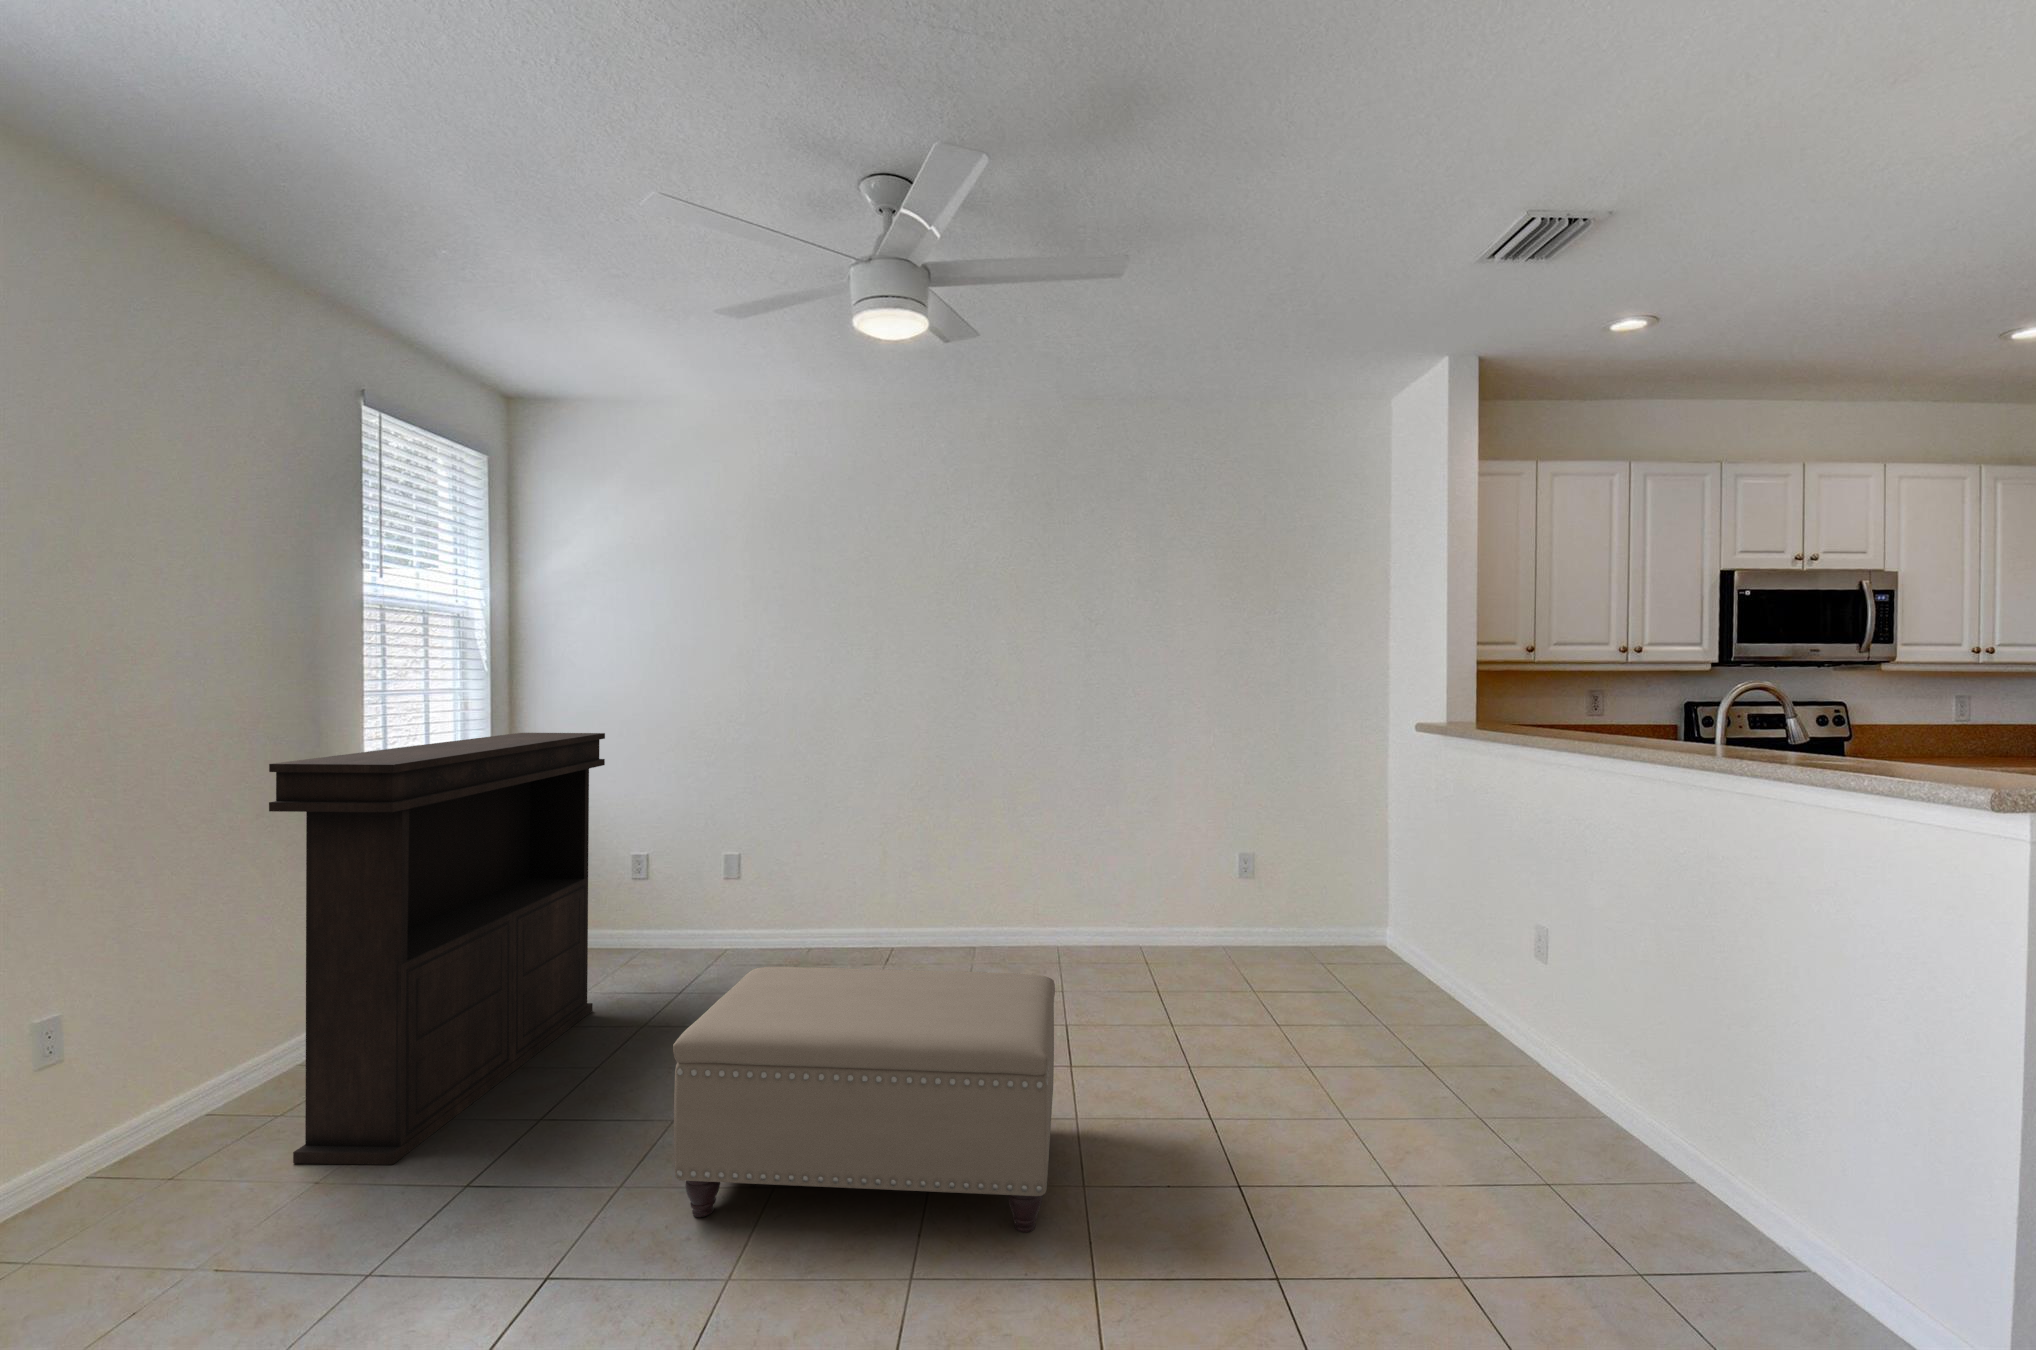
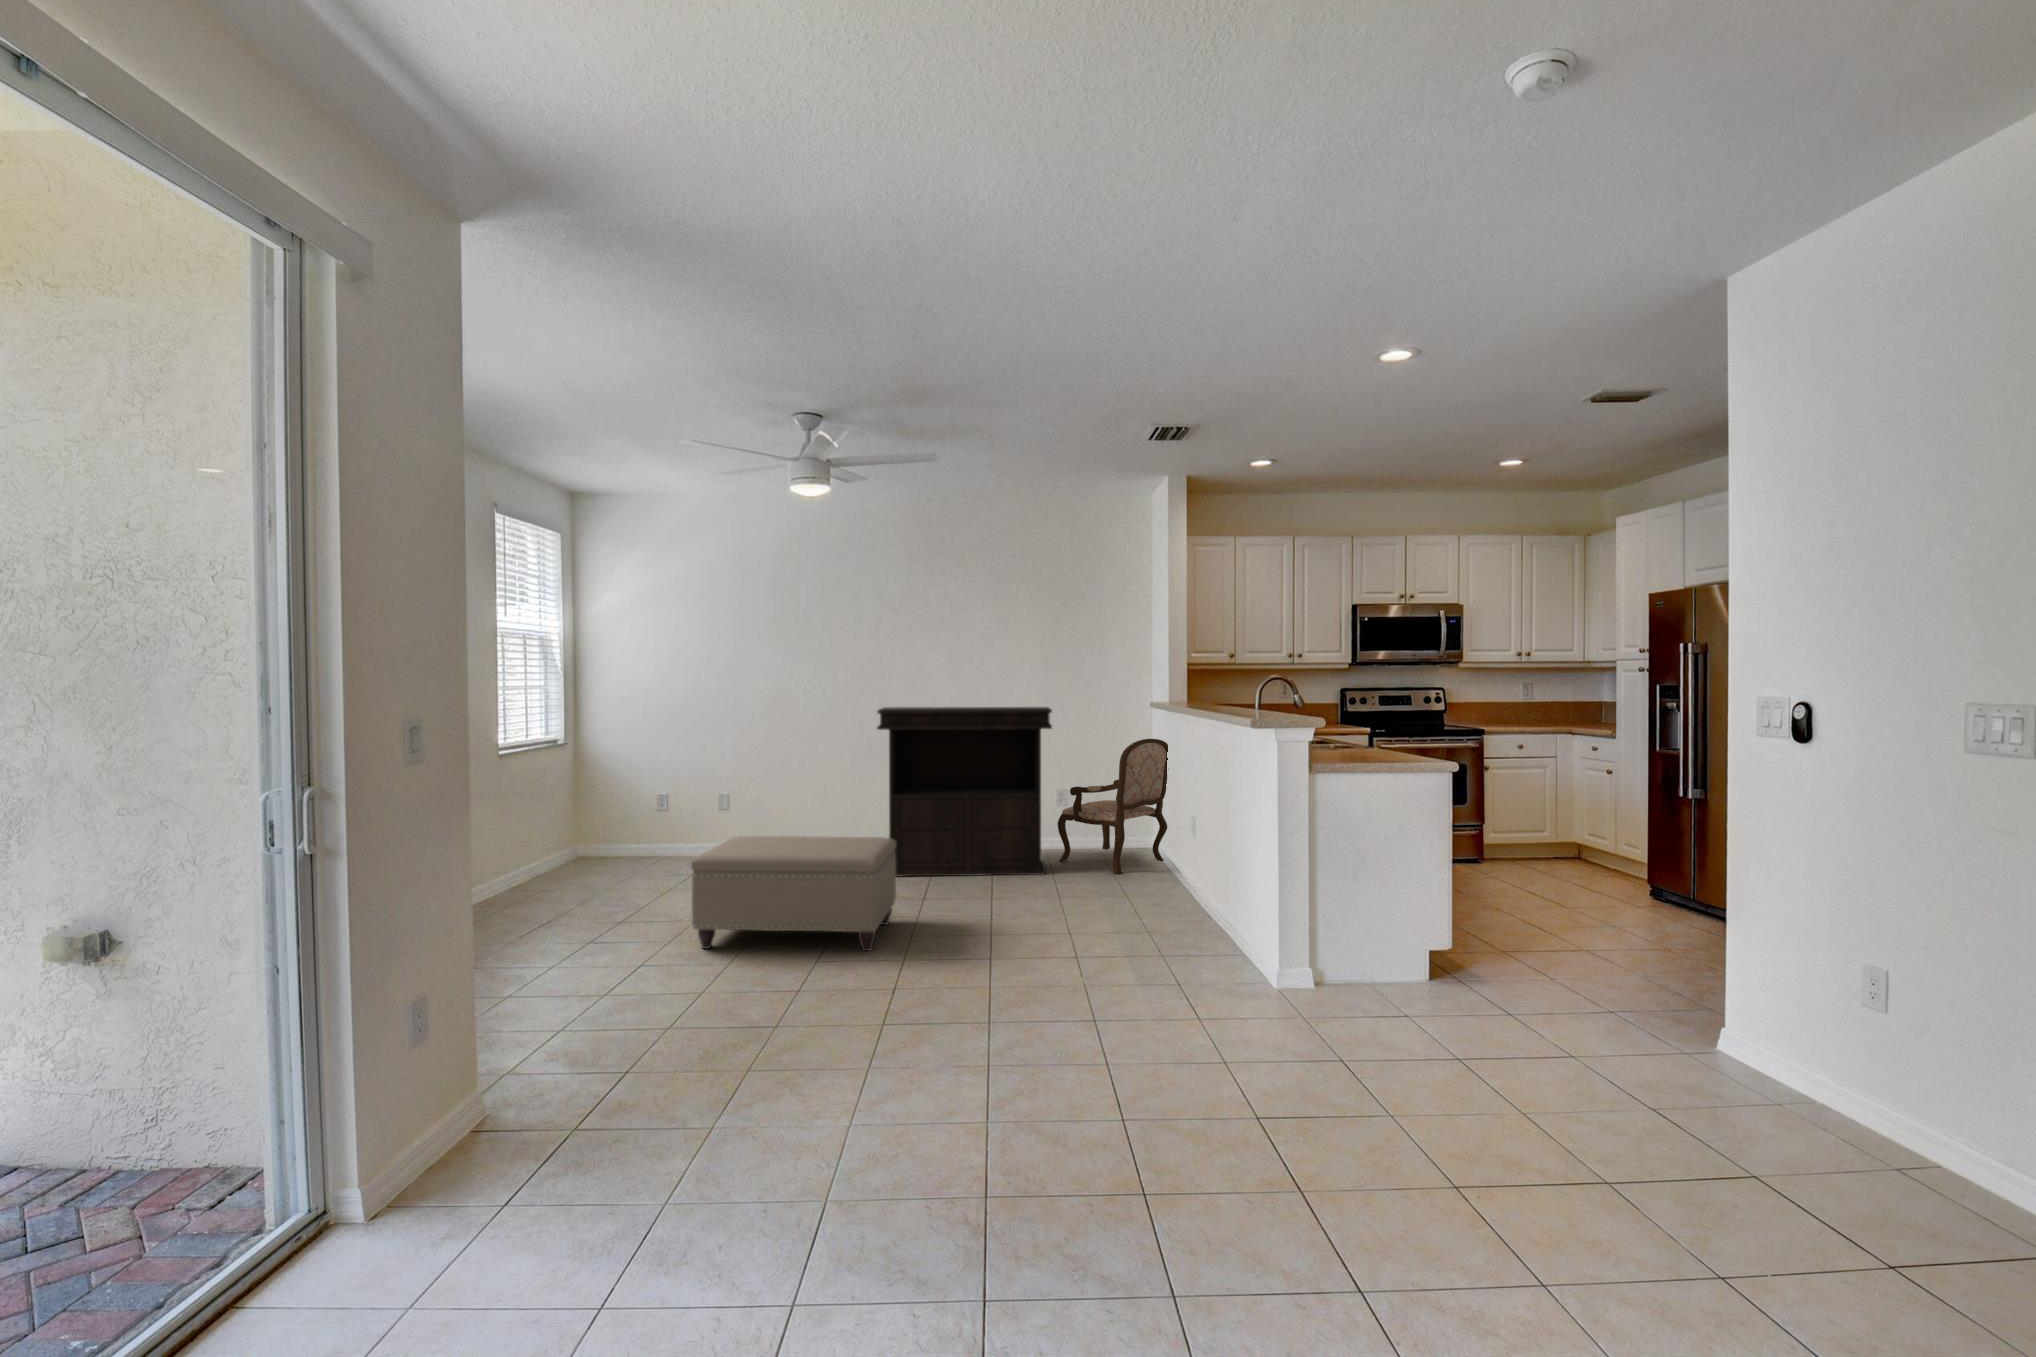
console table: present [269,733,605,1165] -> present [878,707,1052,876]
armchair: none [1259,781,1441,1004] -> present [1058,739,1168,874]

